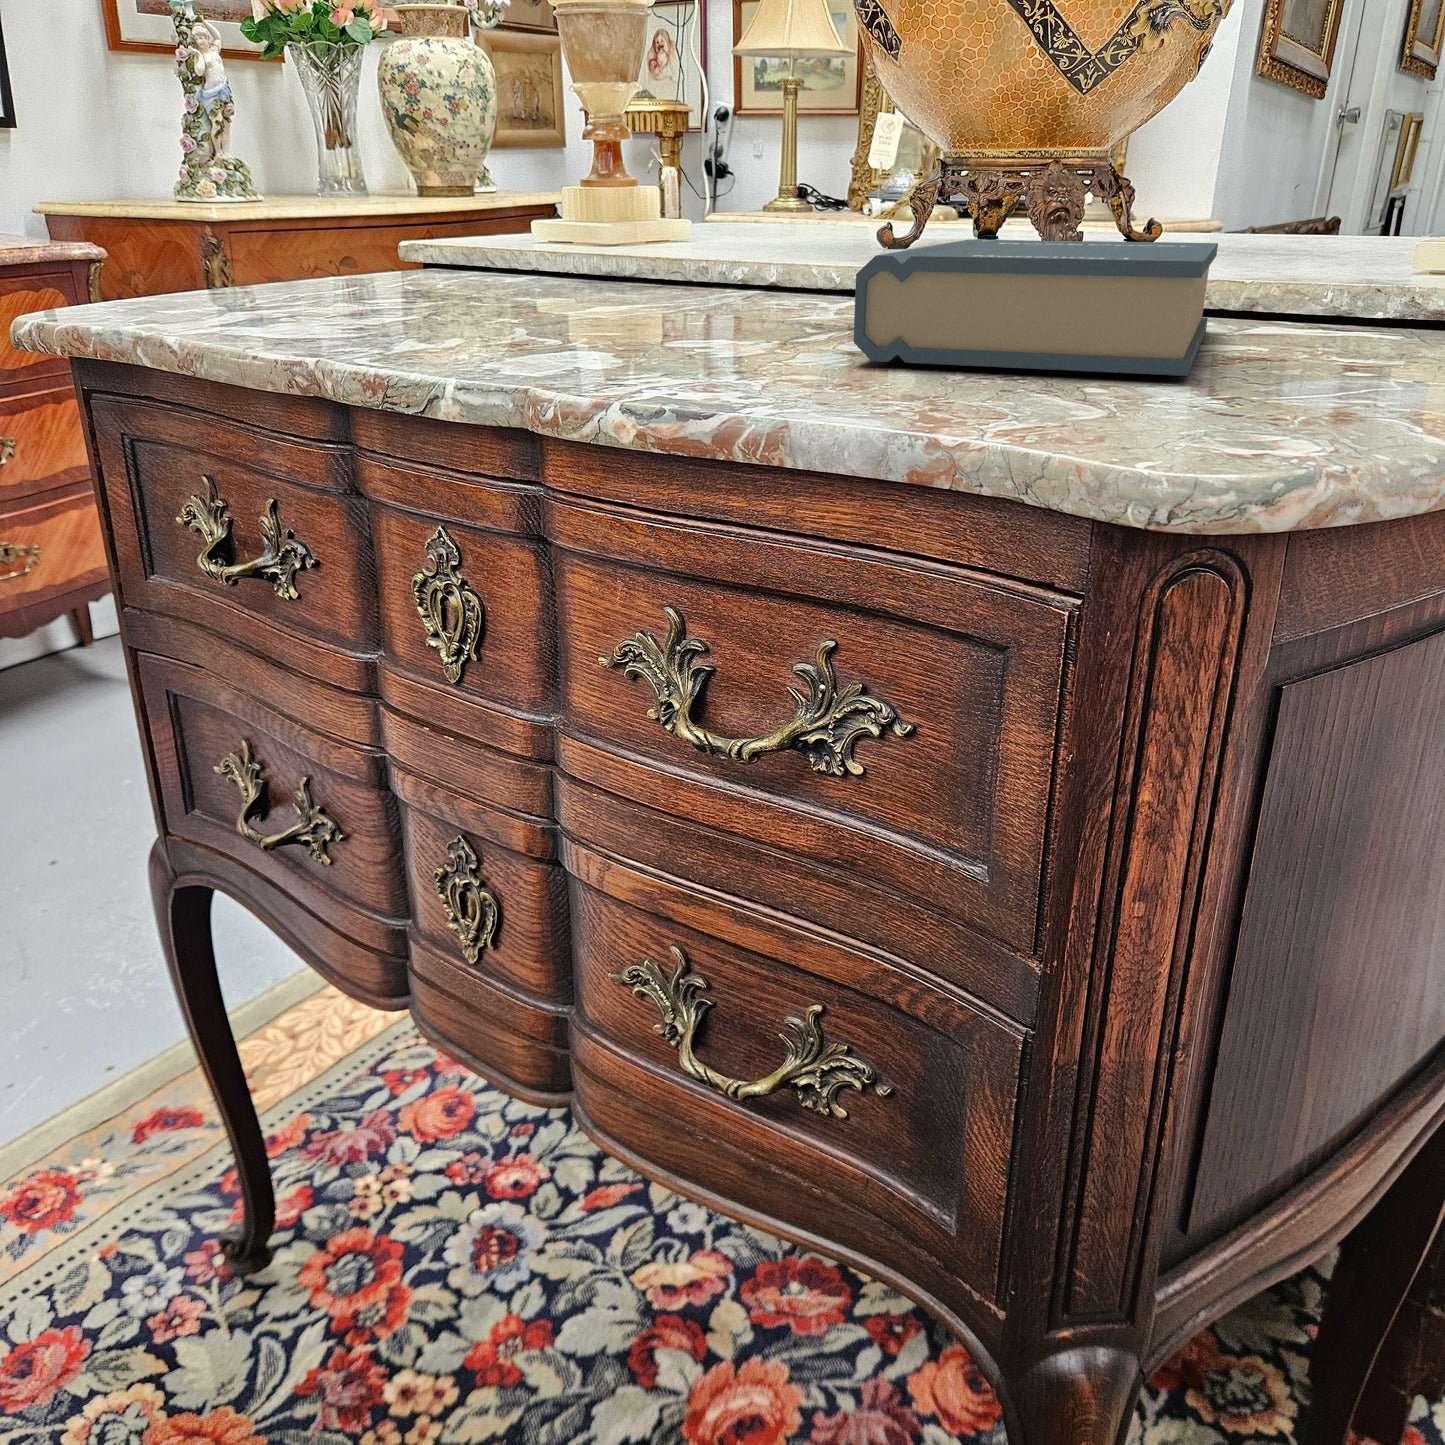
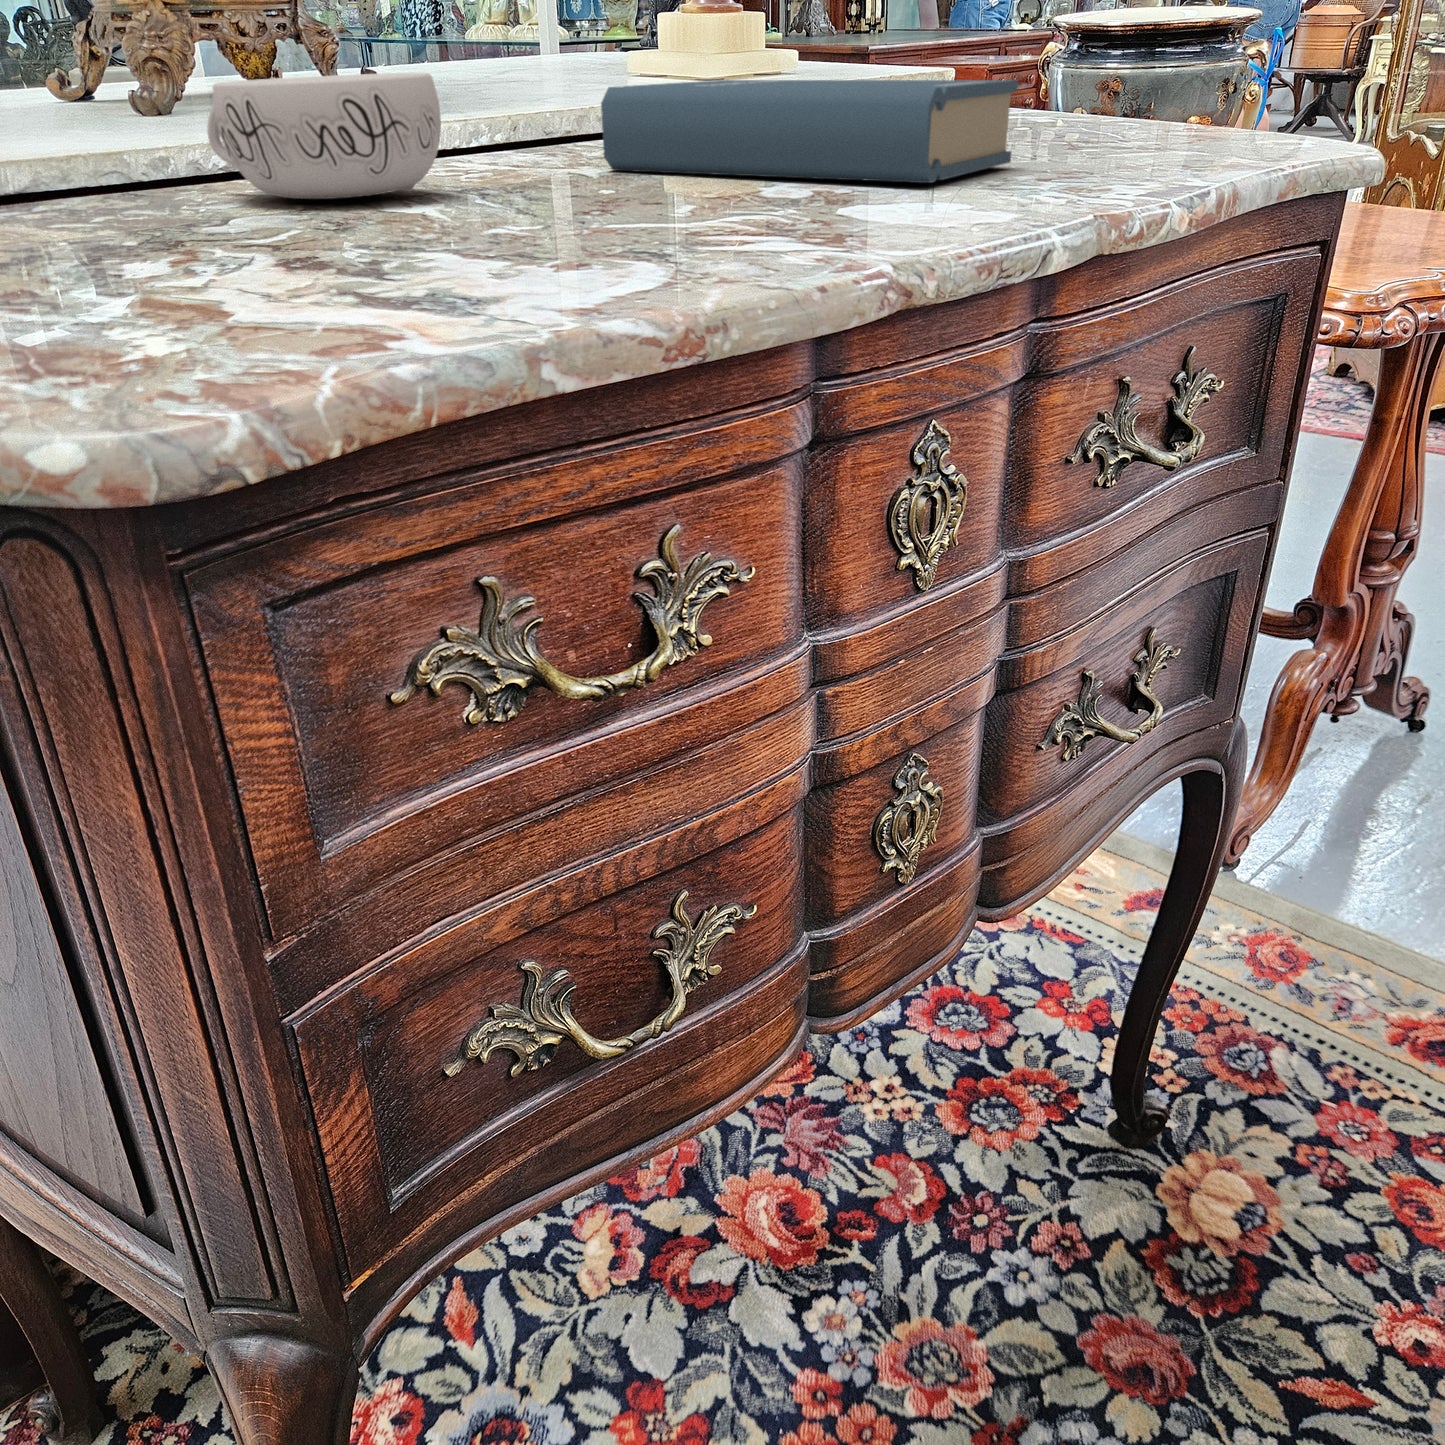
decorative bowl: none [602,217,763,305] -> present [207,73,441,199]

